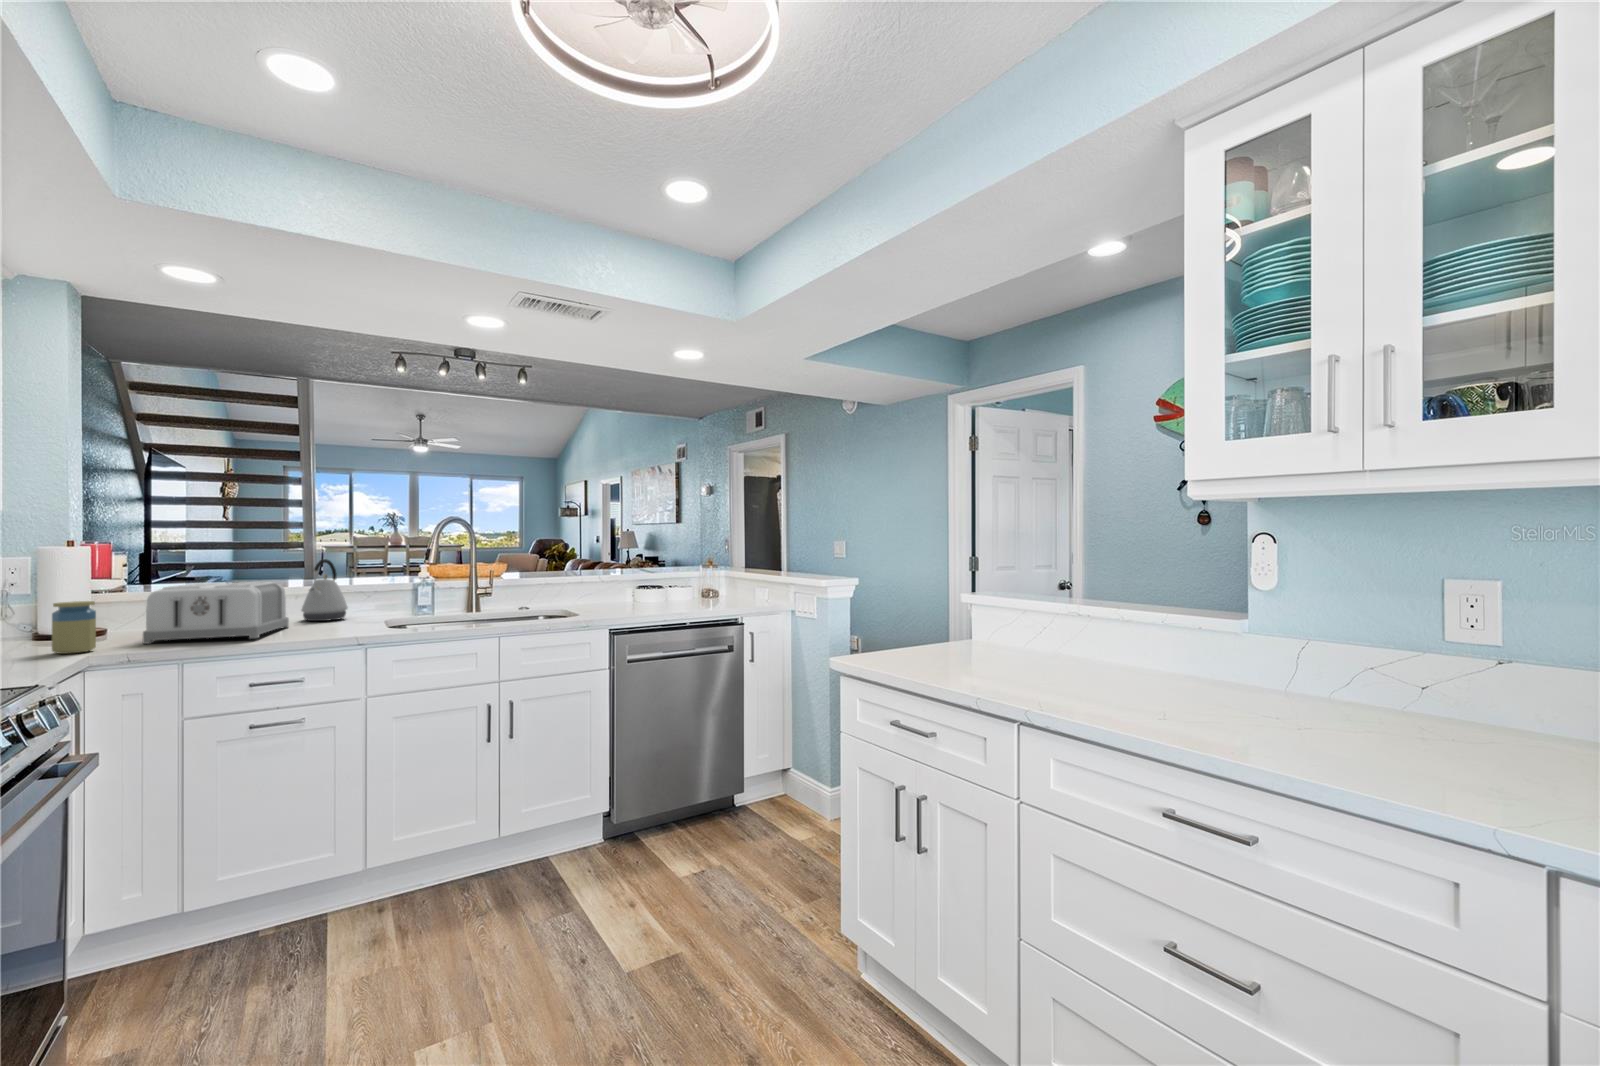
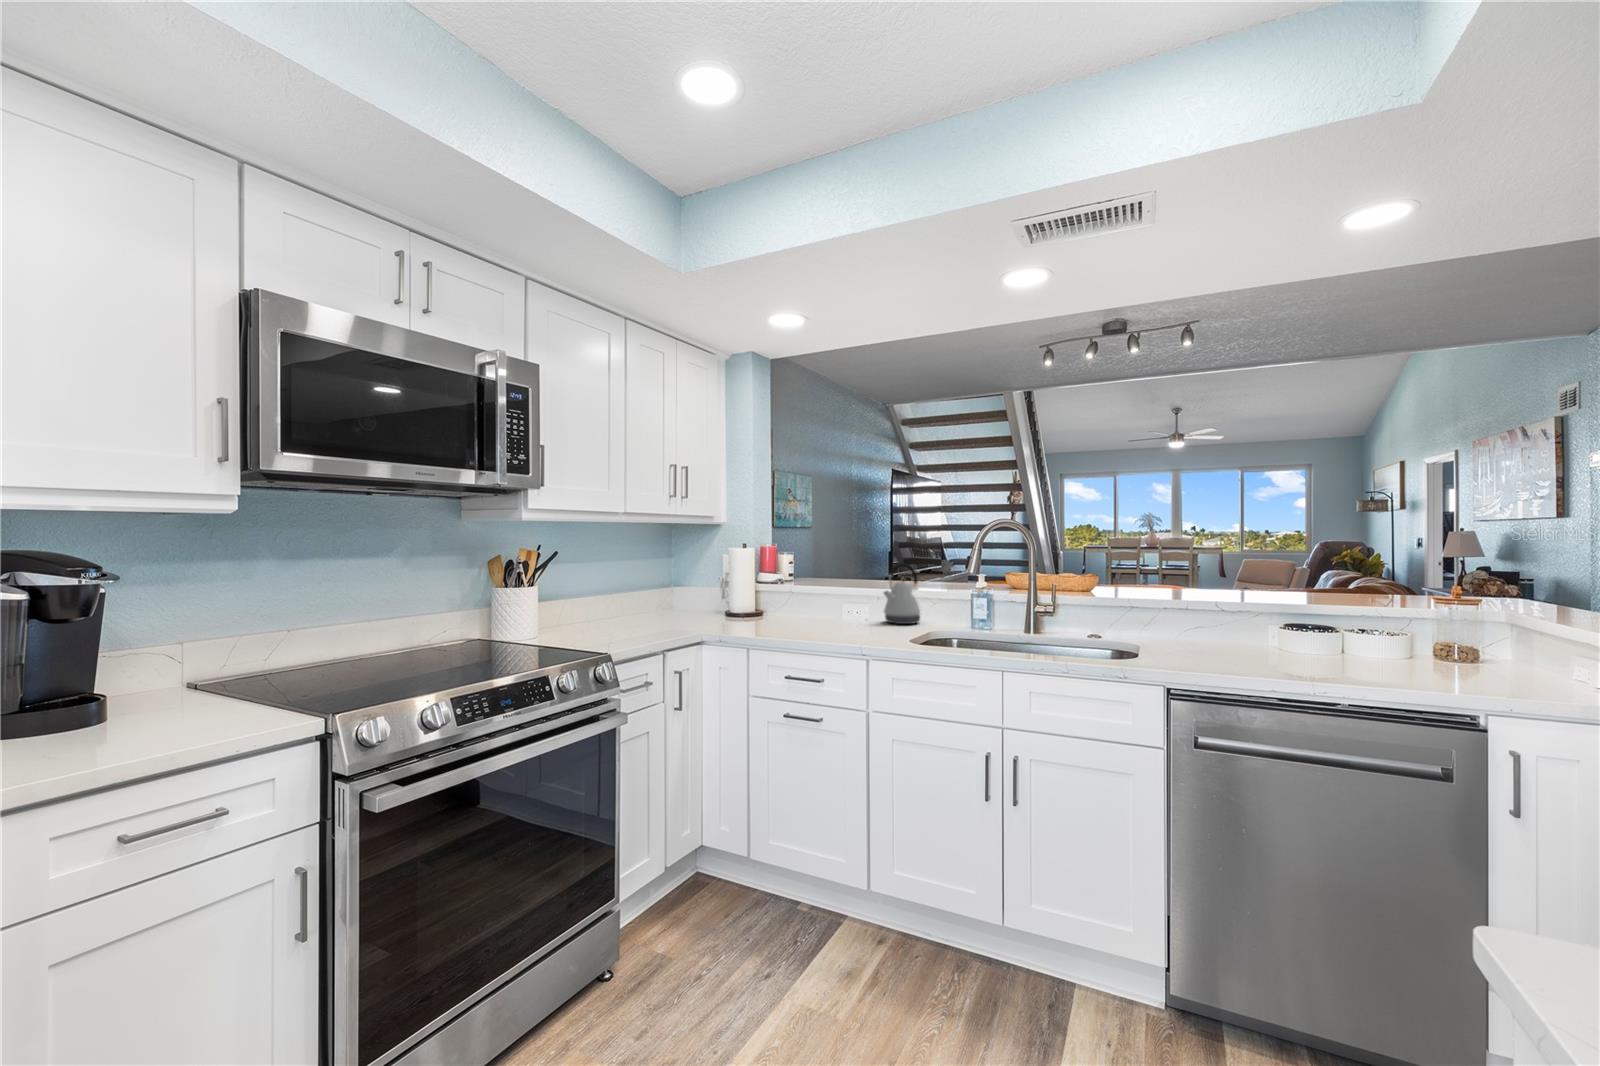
toaster: present [143,582,289,644] -> none [752,580,859,634]
jar: present [52,601,96,654] -> none [700,589,722,628]

